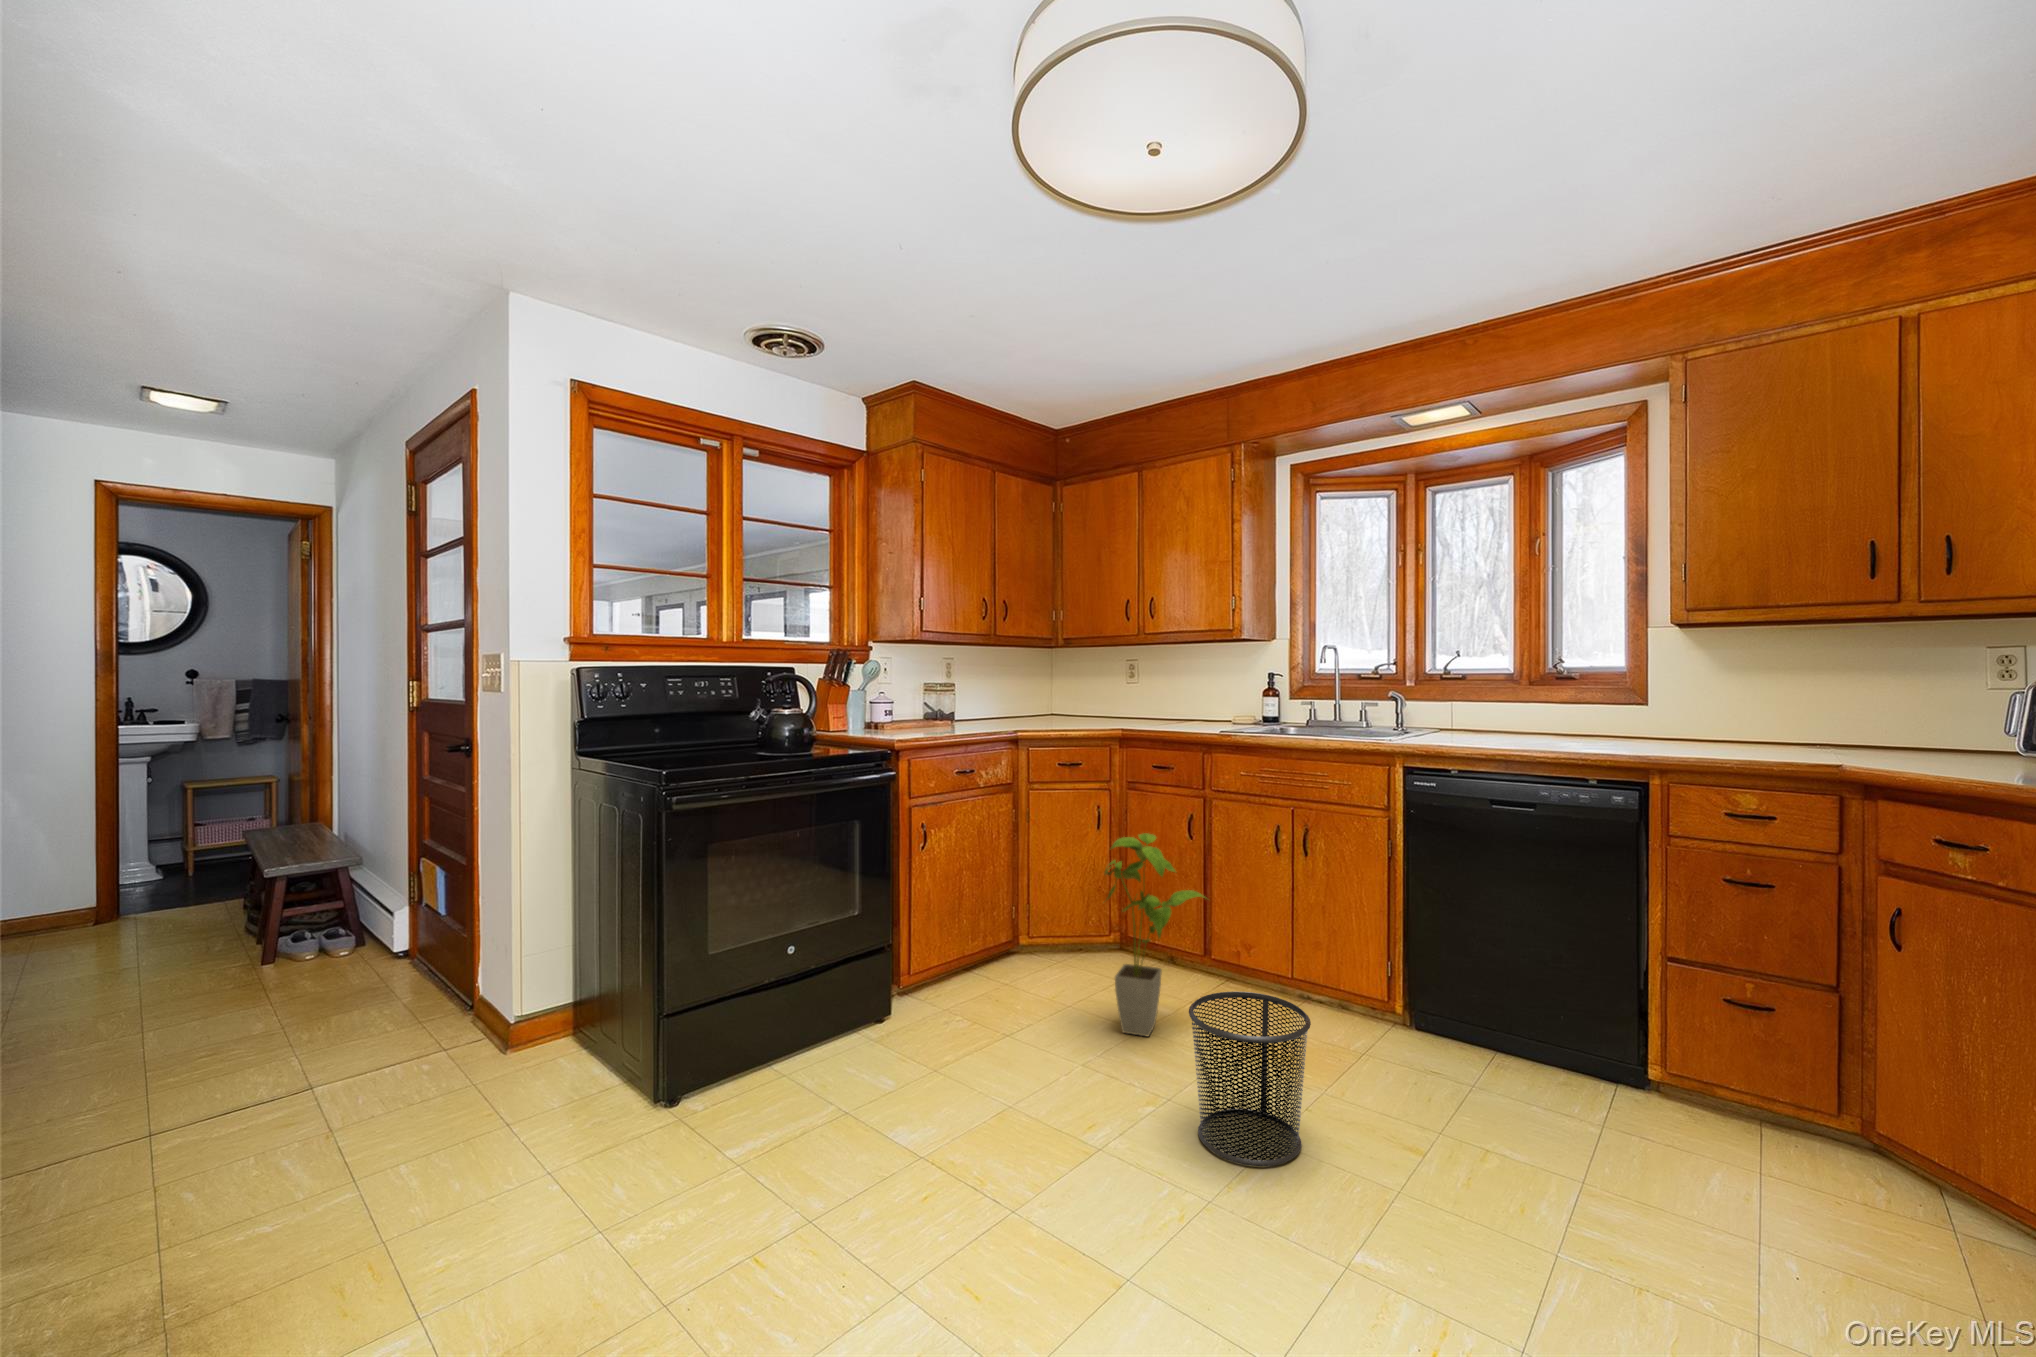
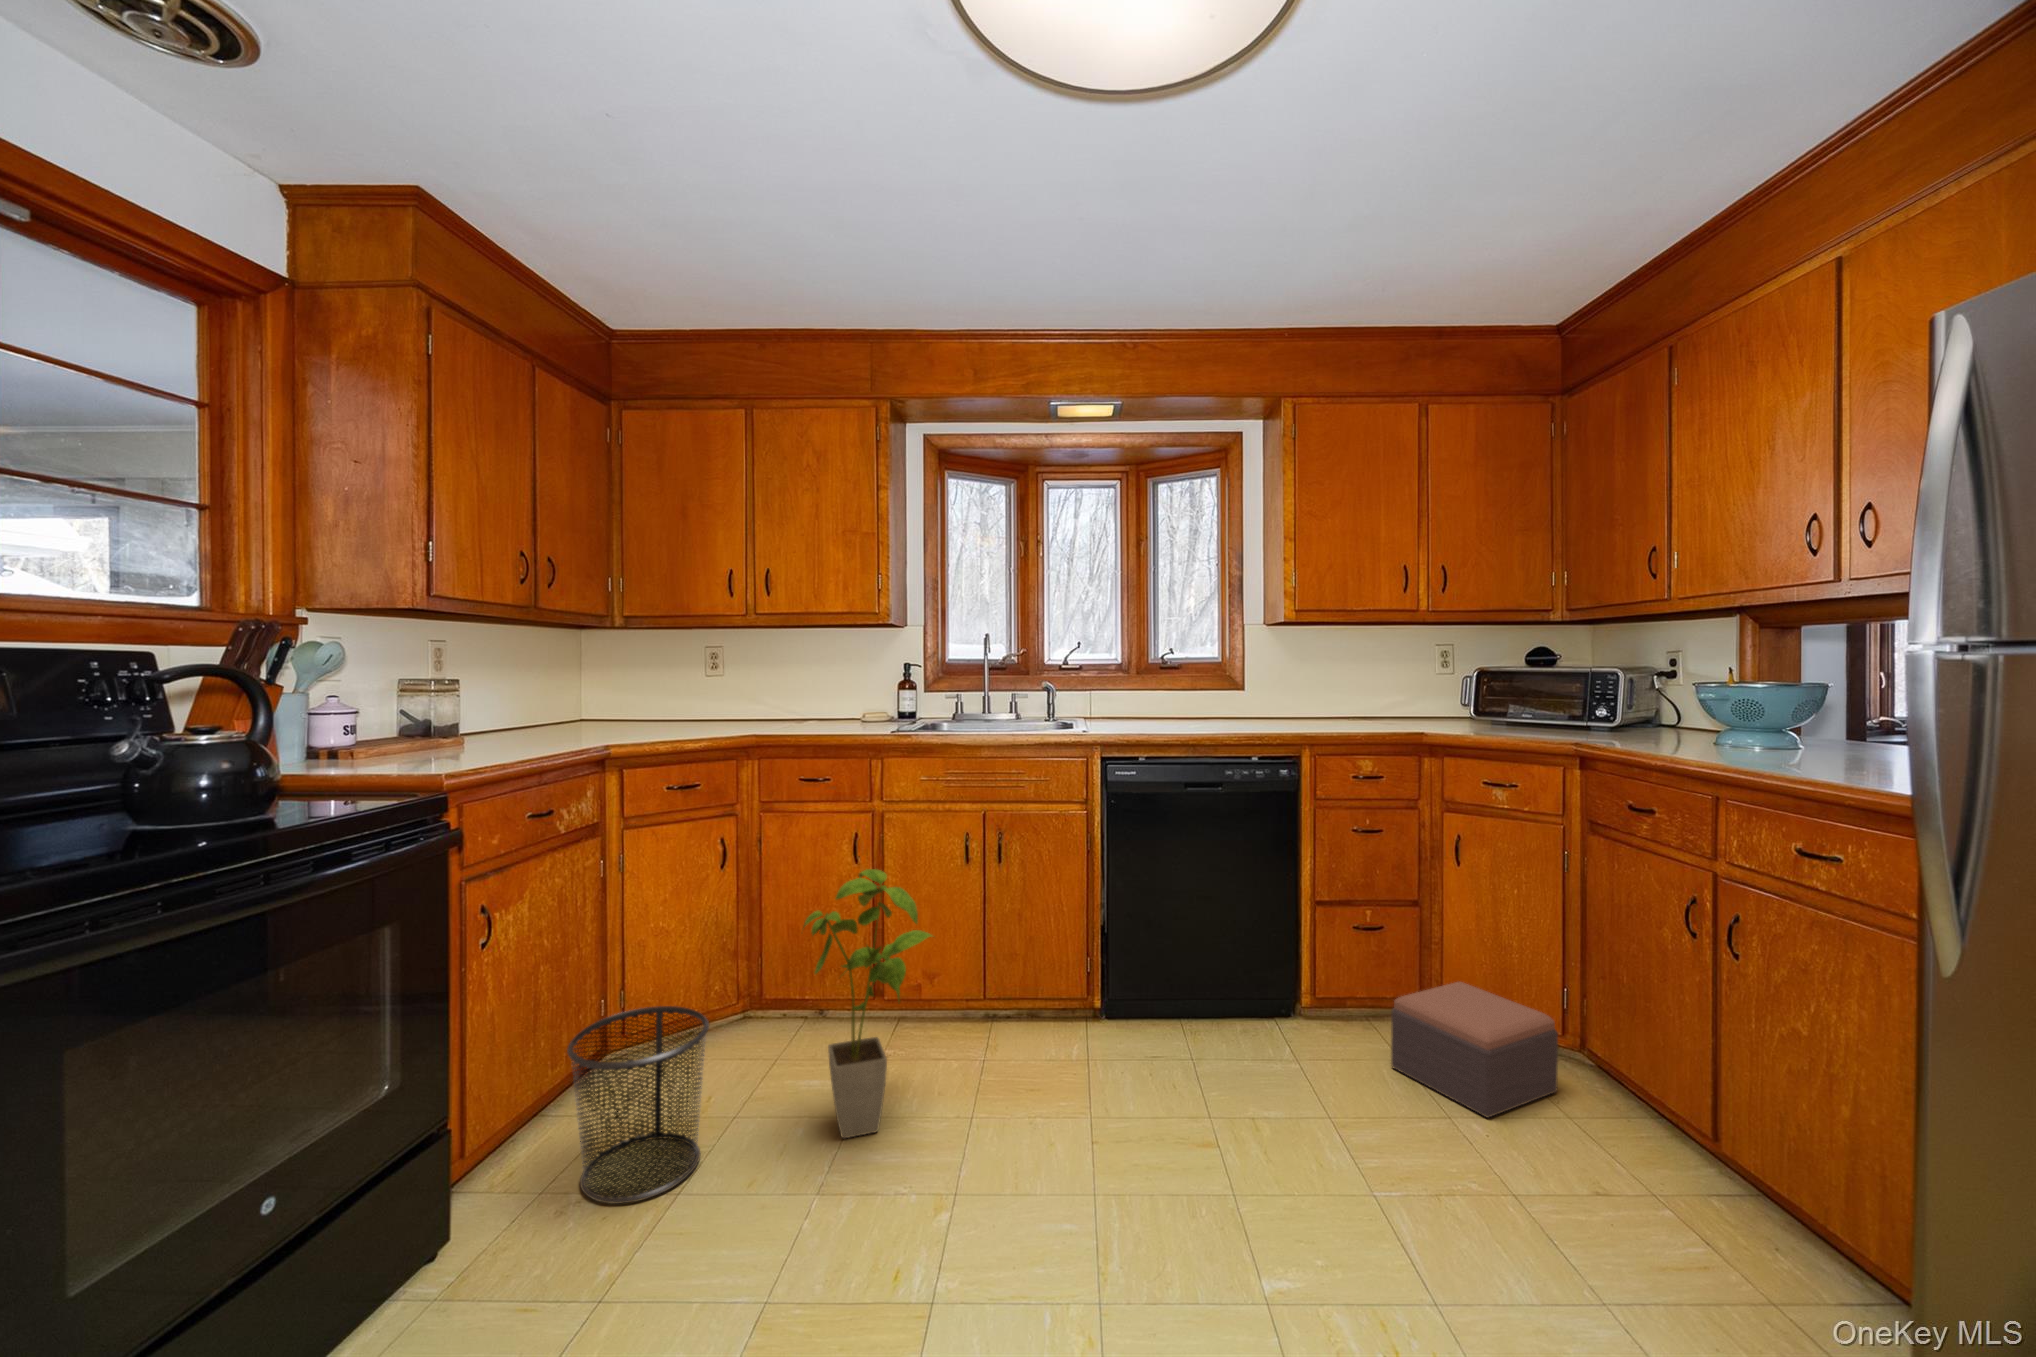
waste bin: present [1189,991,1311,1166] -> present [567,1006,709,1204]
footstool: none [1724,1075,1973,1257] -> present [1391,982,1558,1117]

